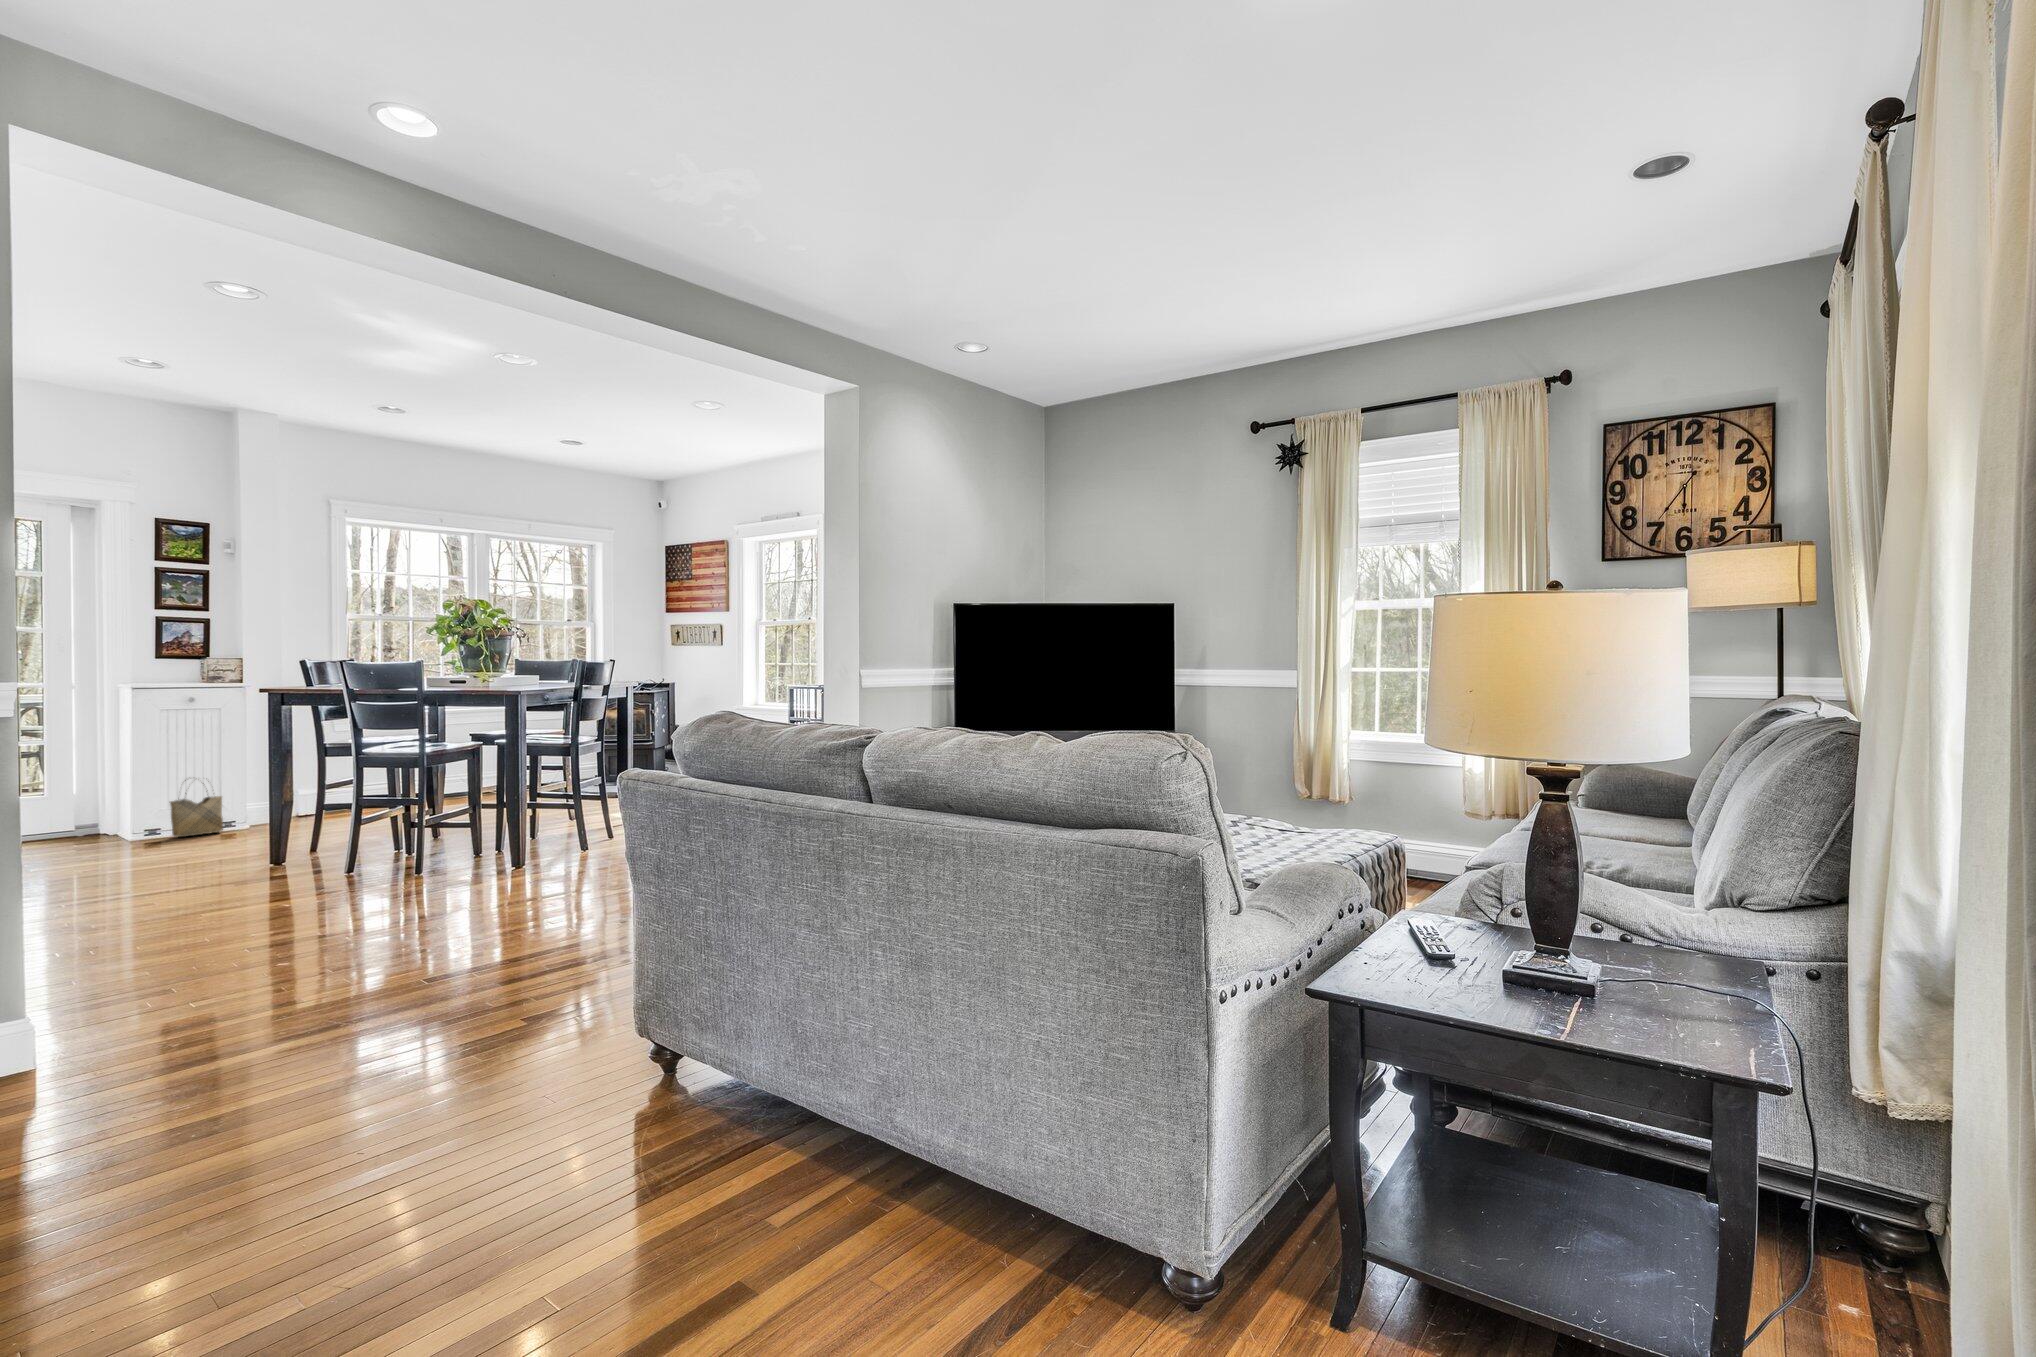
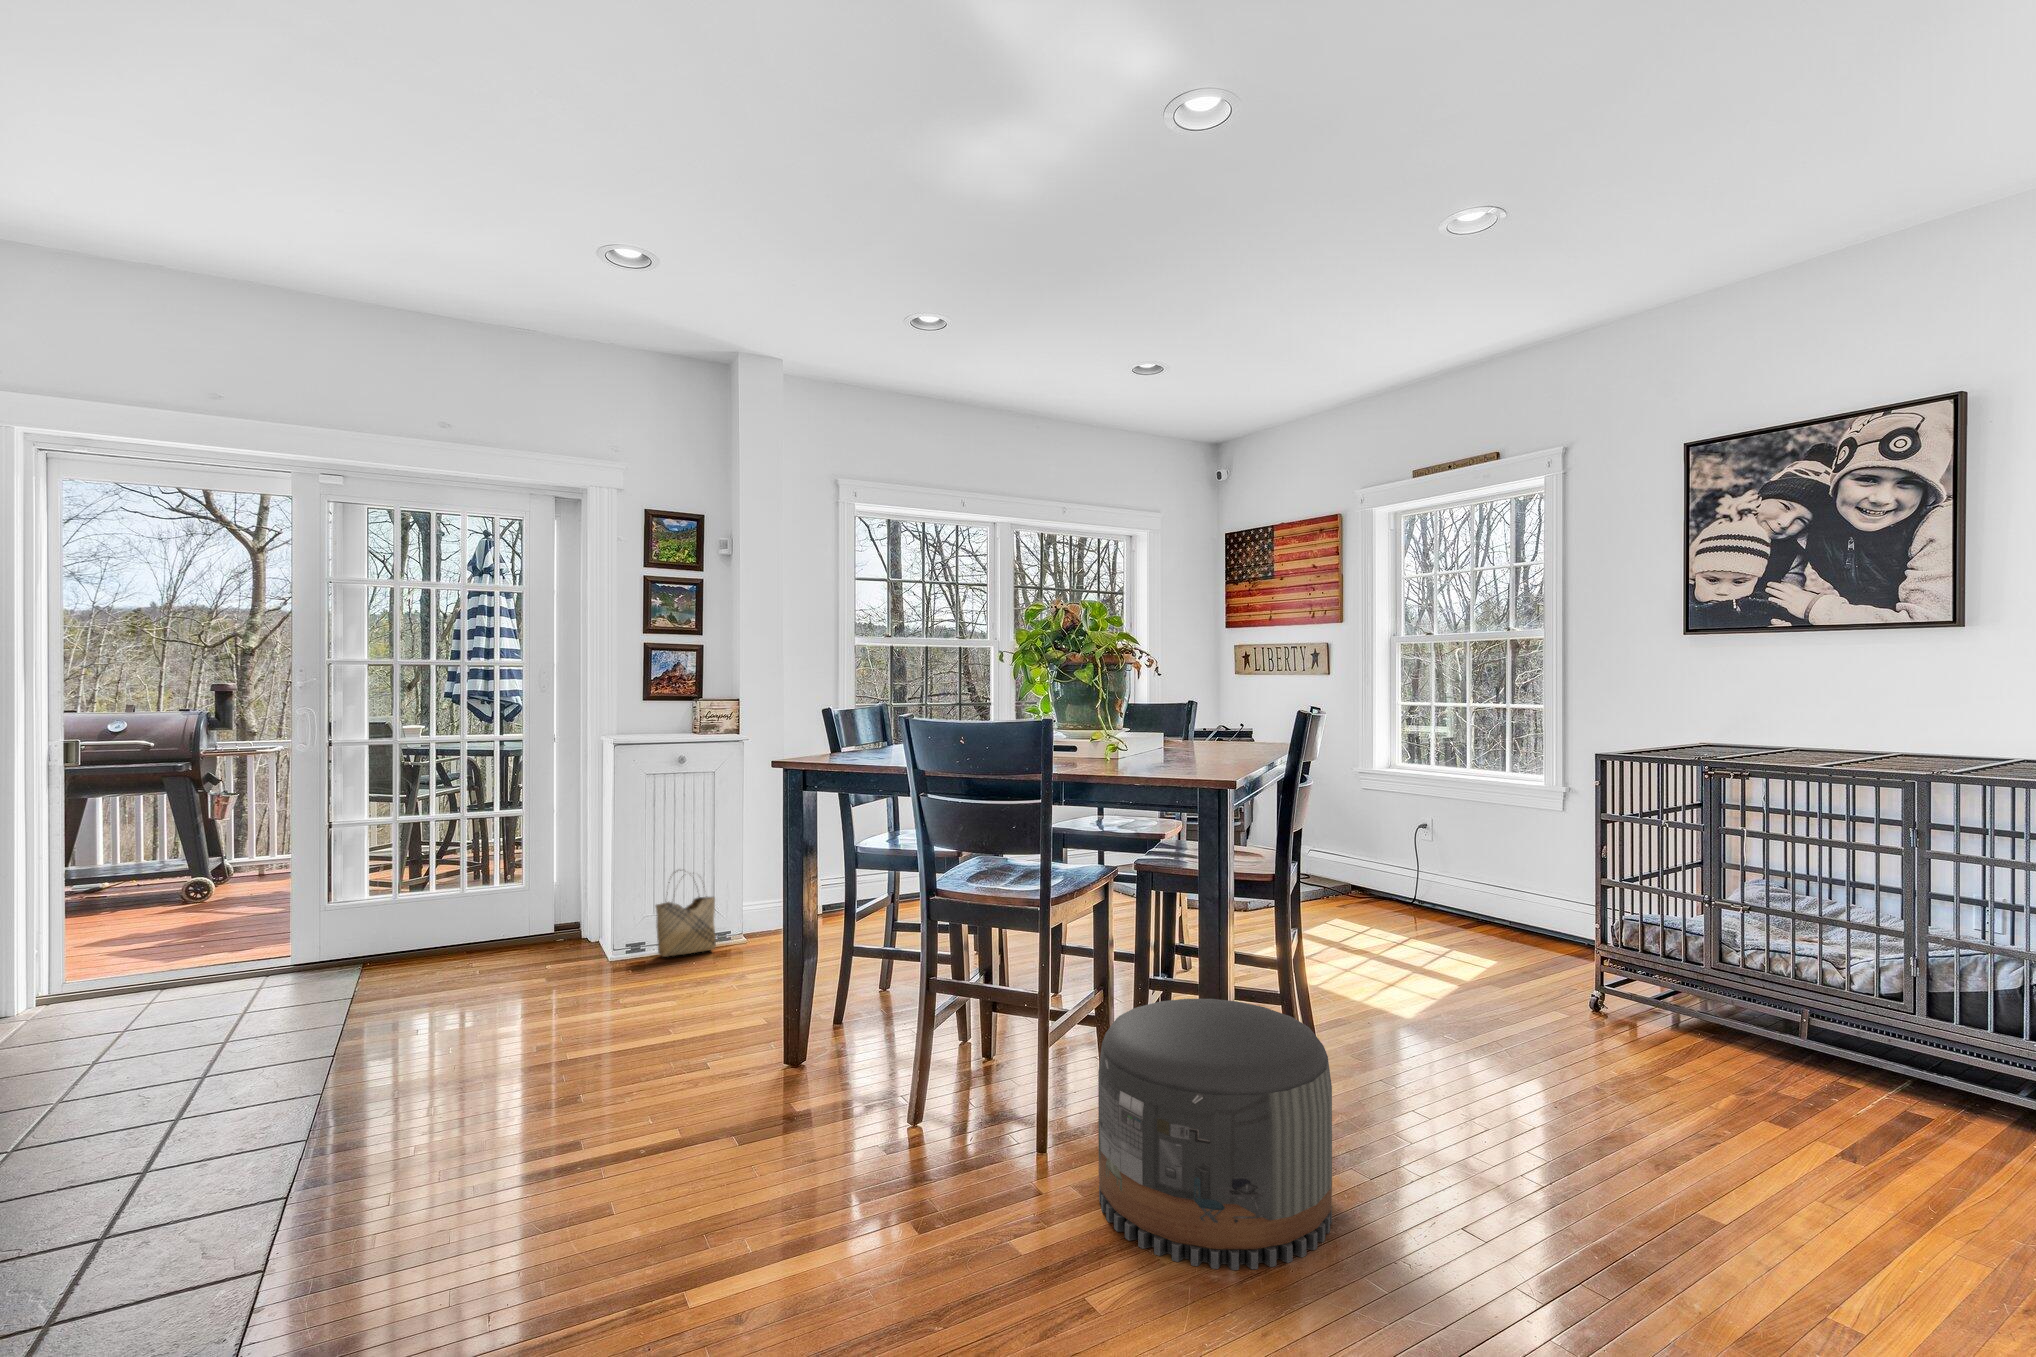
pouf: none [435,794,557,895] -> present [1098,999,1332,1270]

